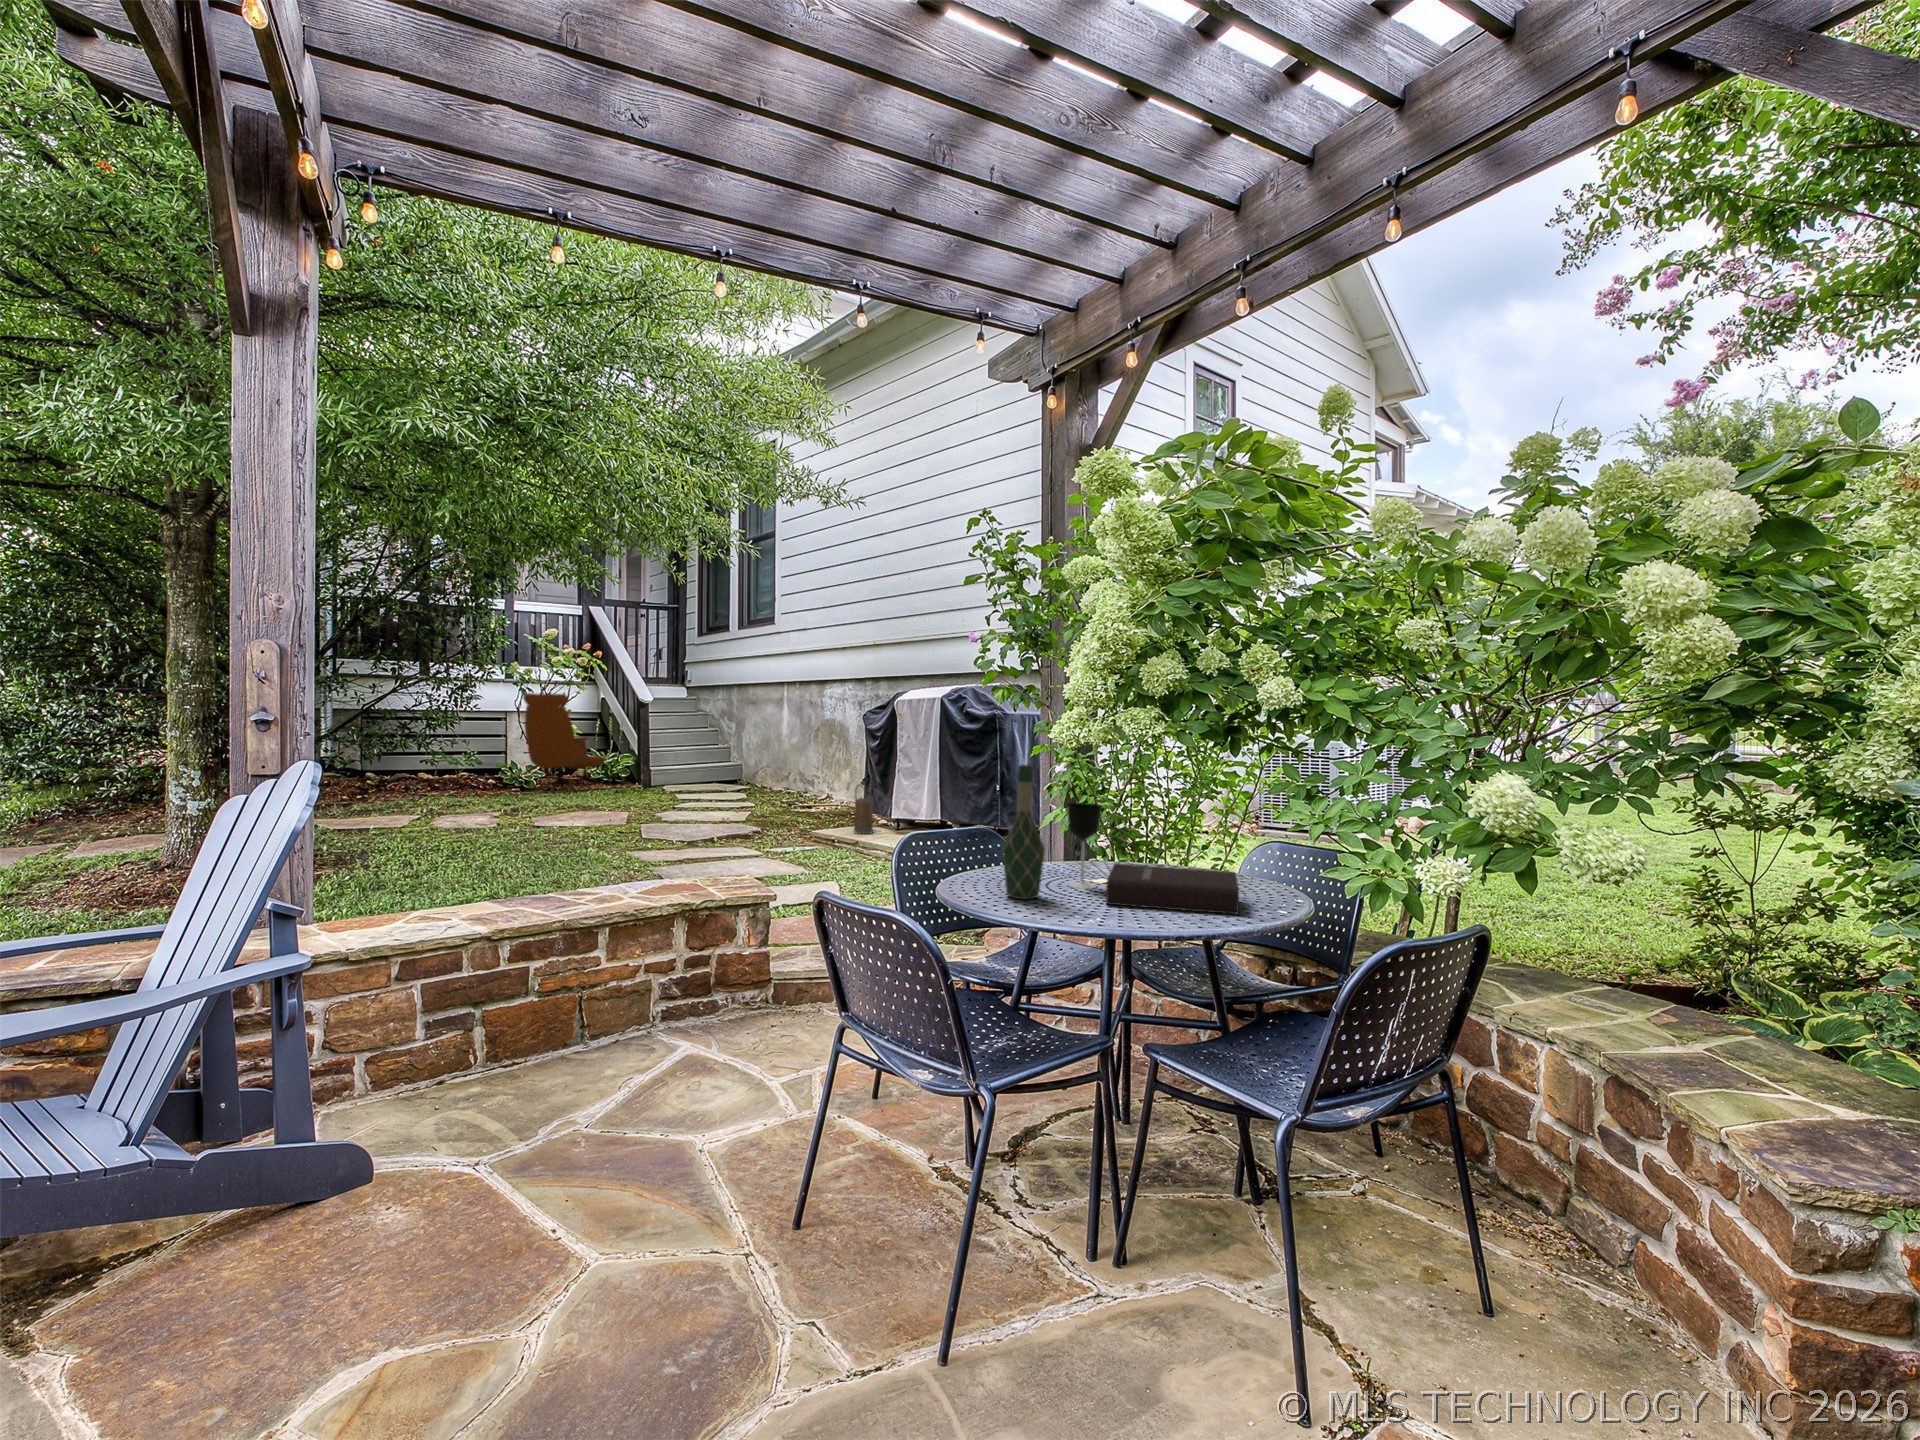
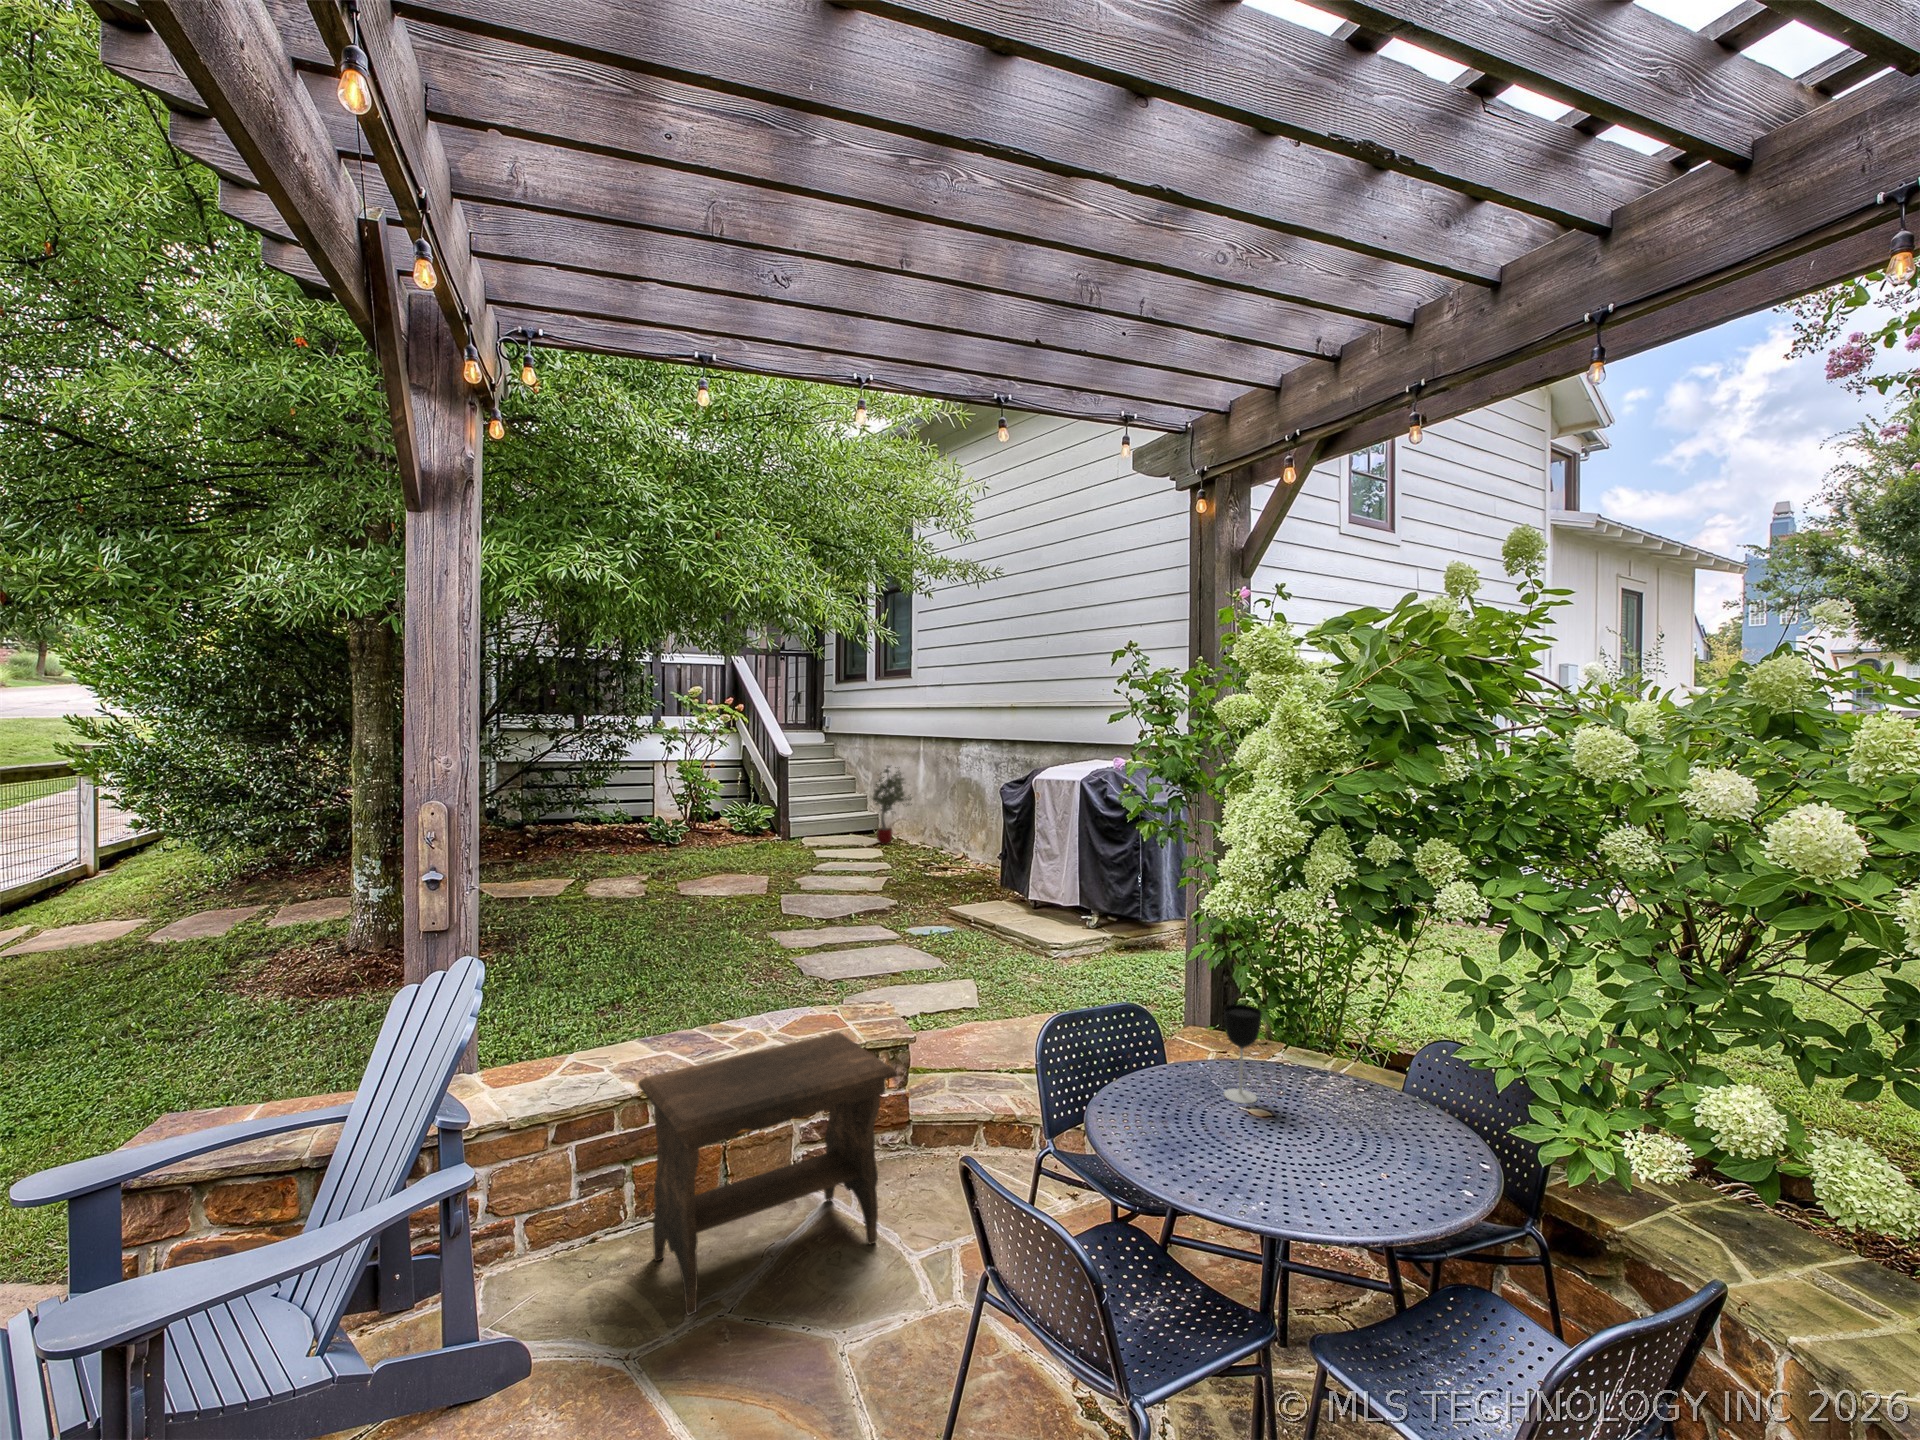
lounge chair: present [523,693,606,793] -> none [673,751,747,847]
potted tree: none [737,709,783,790] -> present [873,766,912,844]
wine bottle: present [1003,765,1045,899] -> none [1155,980,1201,1128]
watering can: present [854,784,874,834] -> none [986,856,1007,908]
book: present [1106,863,1239,914] -> none [1271,1080,1427,1175]
footstool: none [487,878,758,1133] -> present [638,1032,897,1315]

